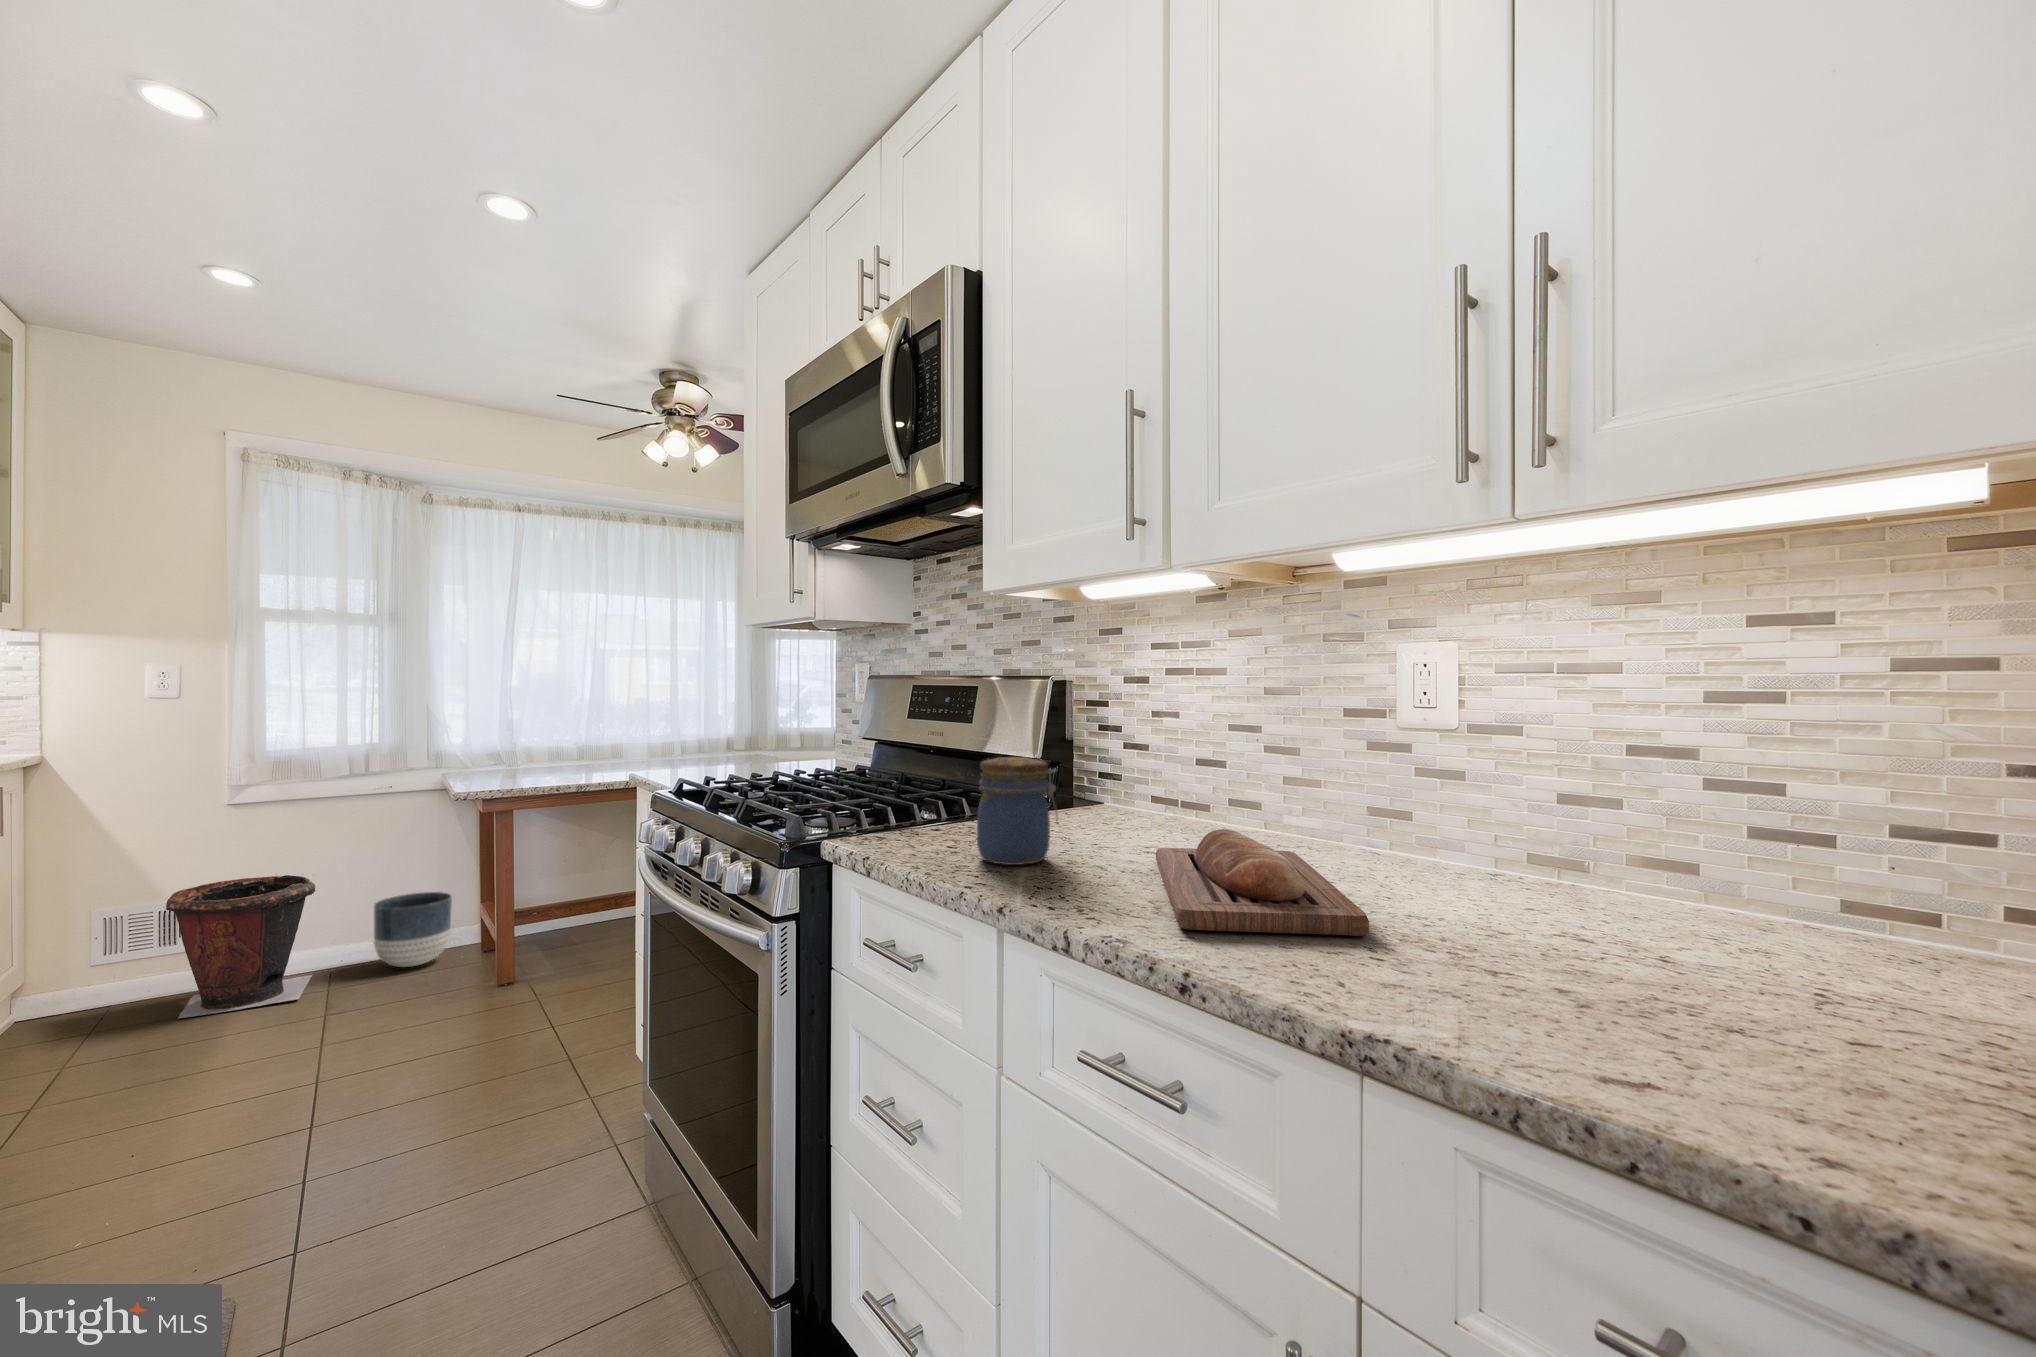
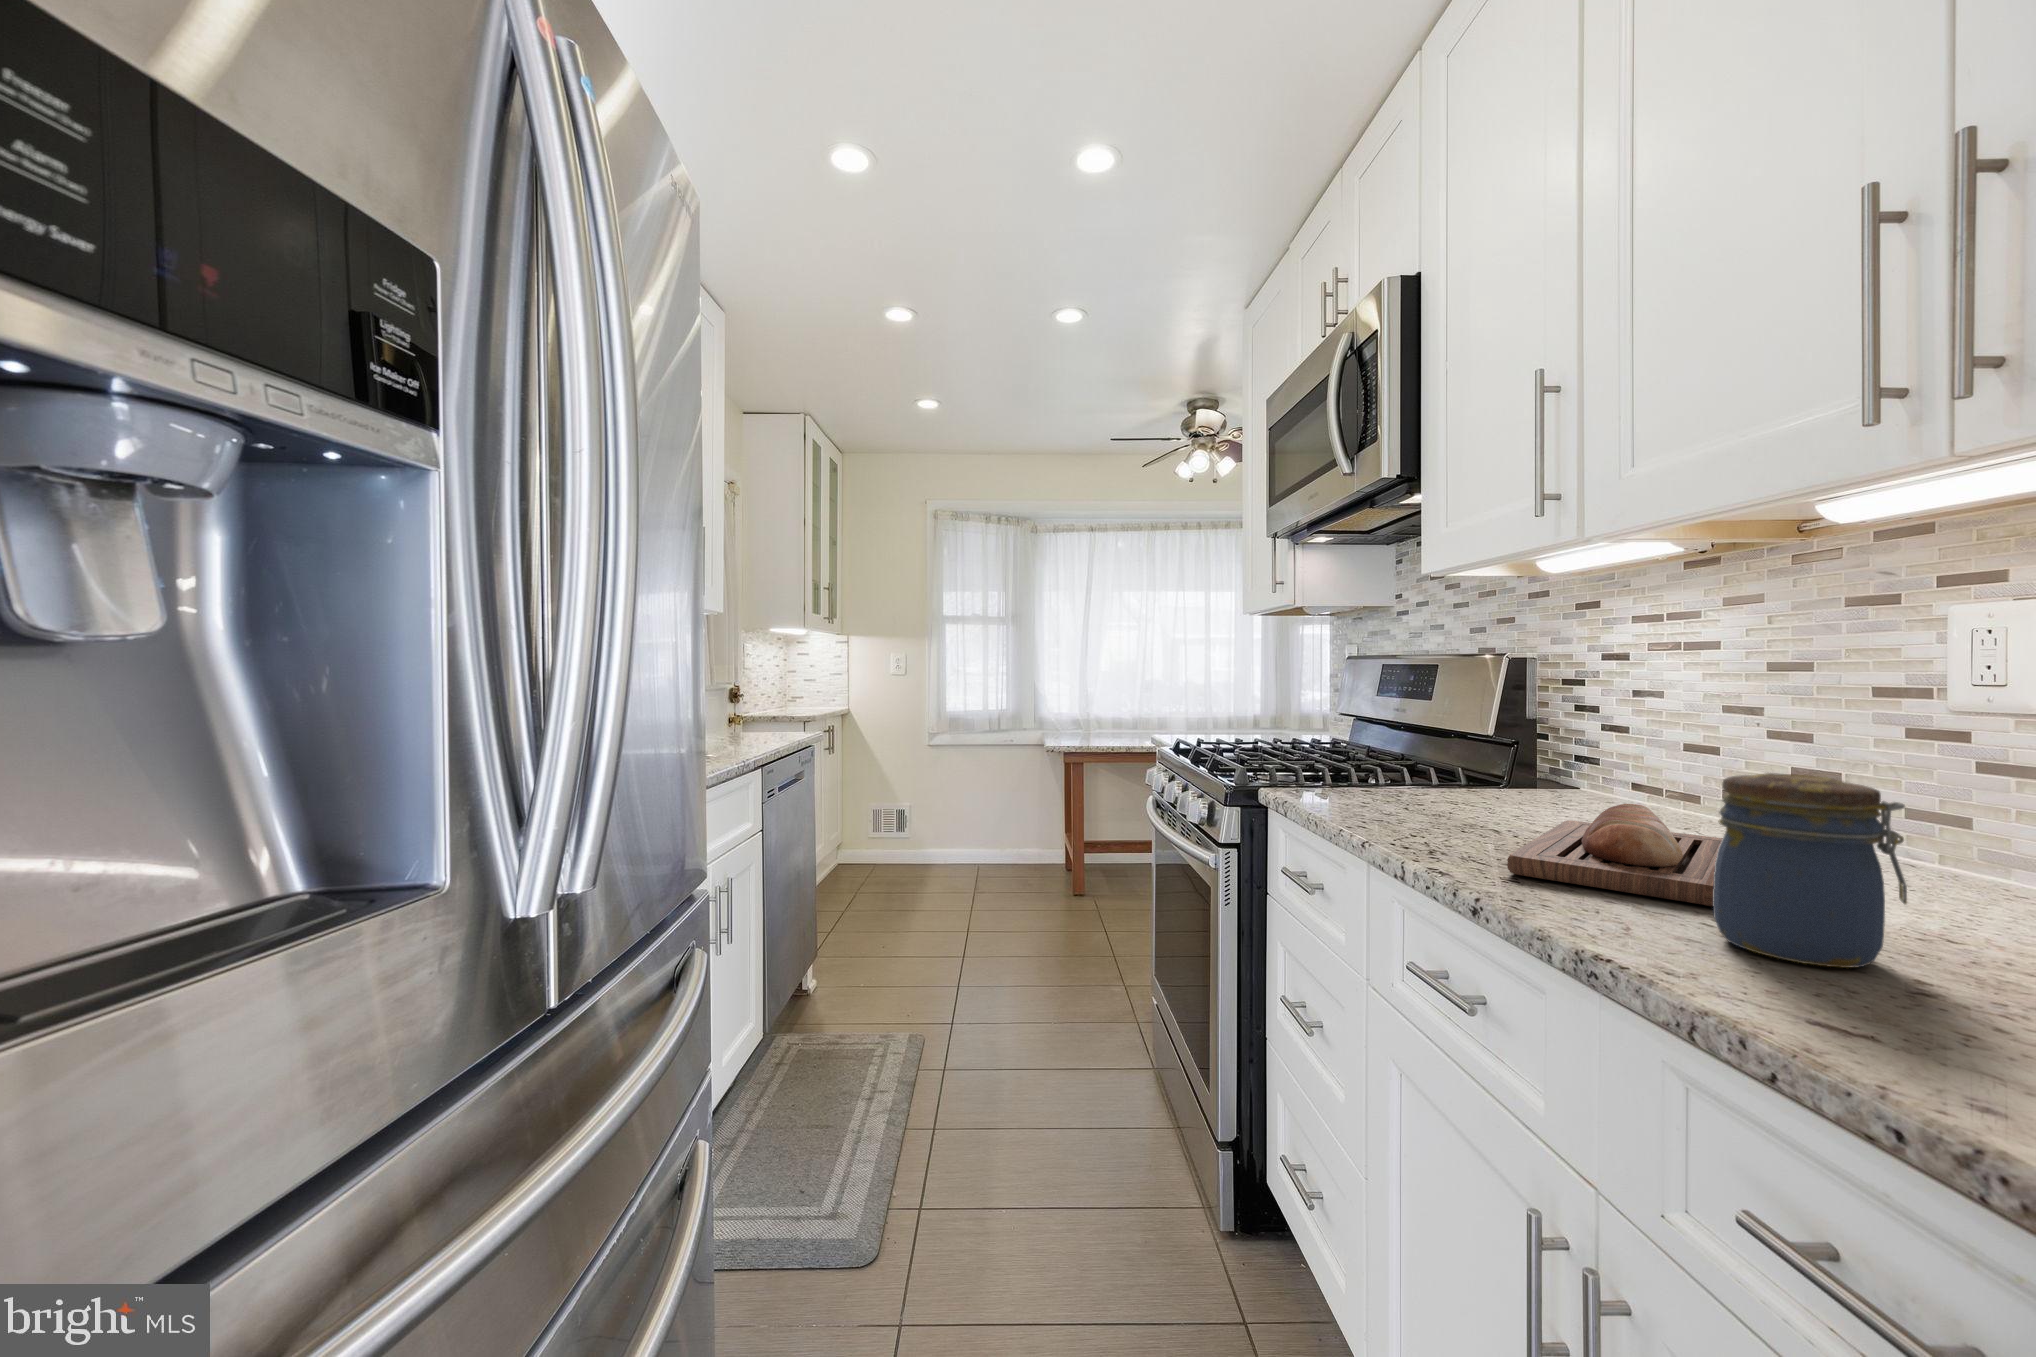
jar: present [977,757,1058,865] -> present [1713,773,1907,968]
waste bin: present [166,874,316,1018] -> none [894,796,968,883]
planter: present [374,892,452,967] -> none [1000,823,1047,876]

